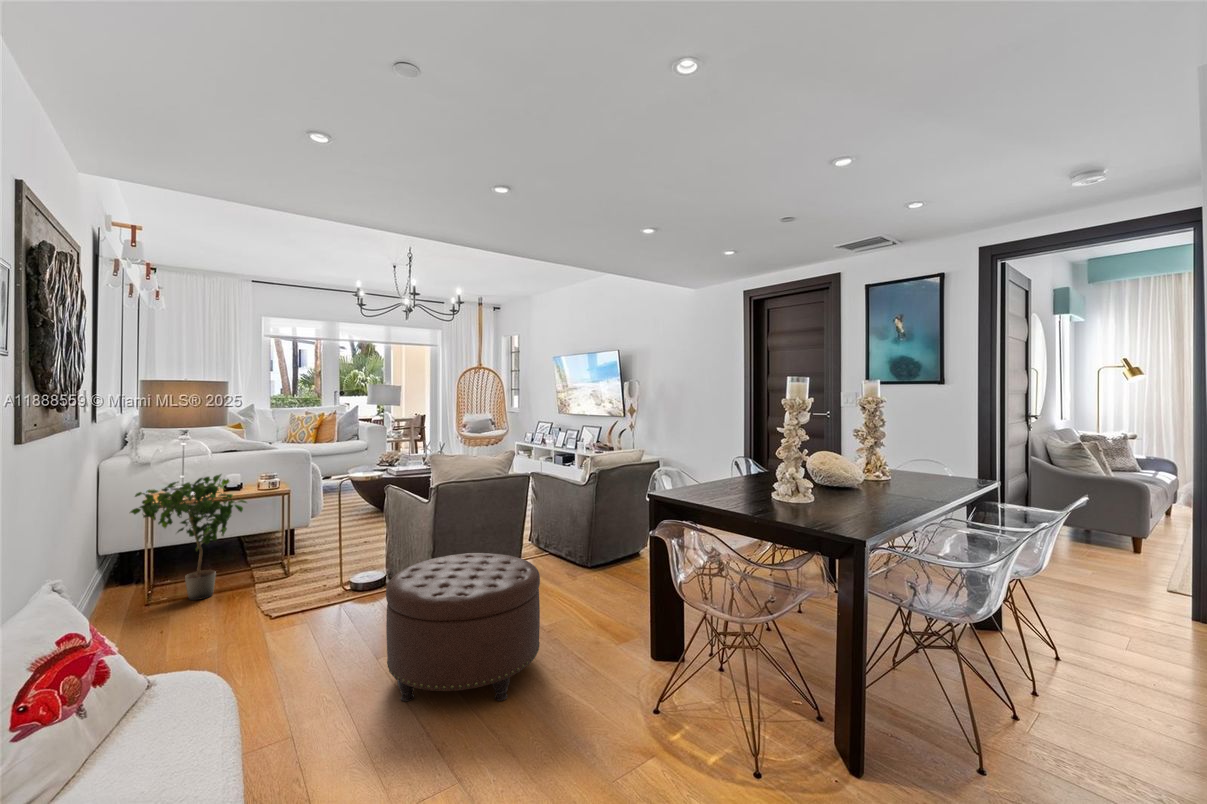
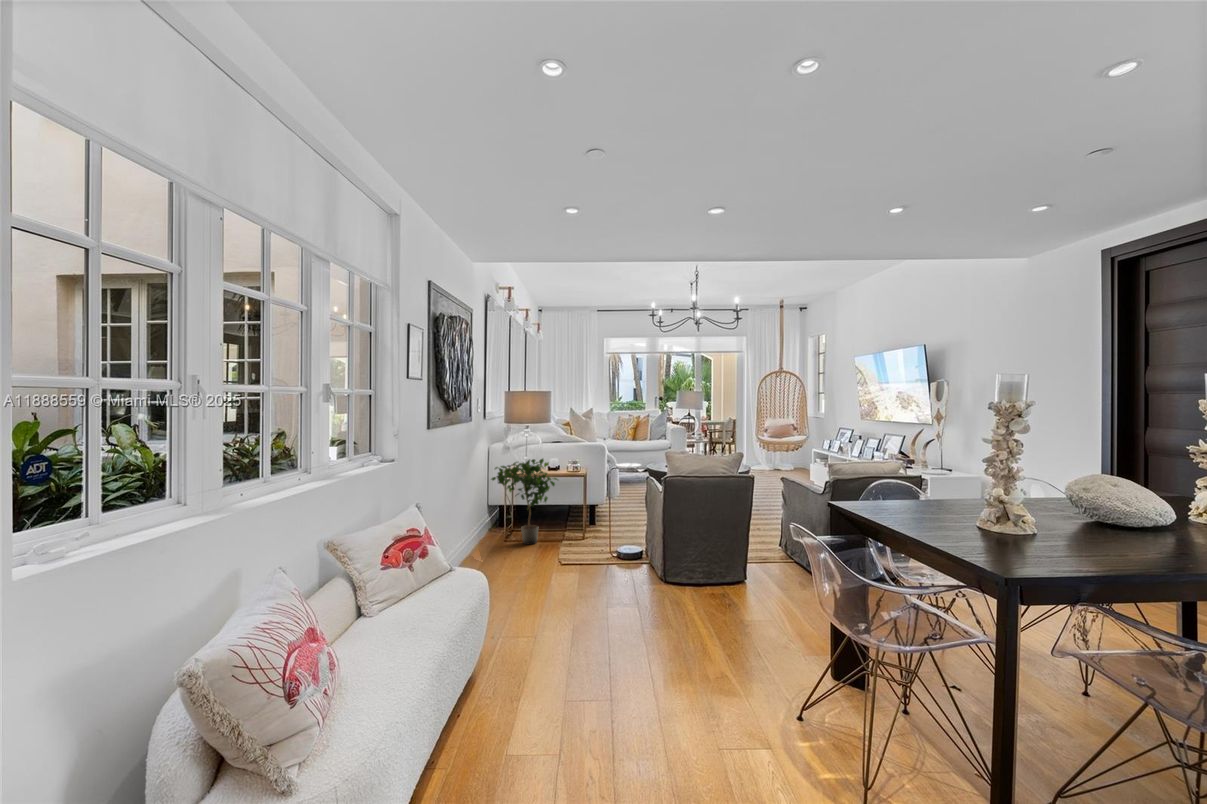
ottoman: present [386,553,540,702] -> none [601,530,724,650]

